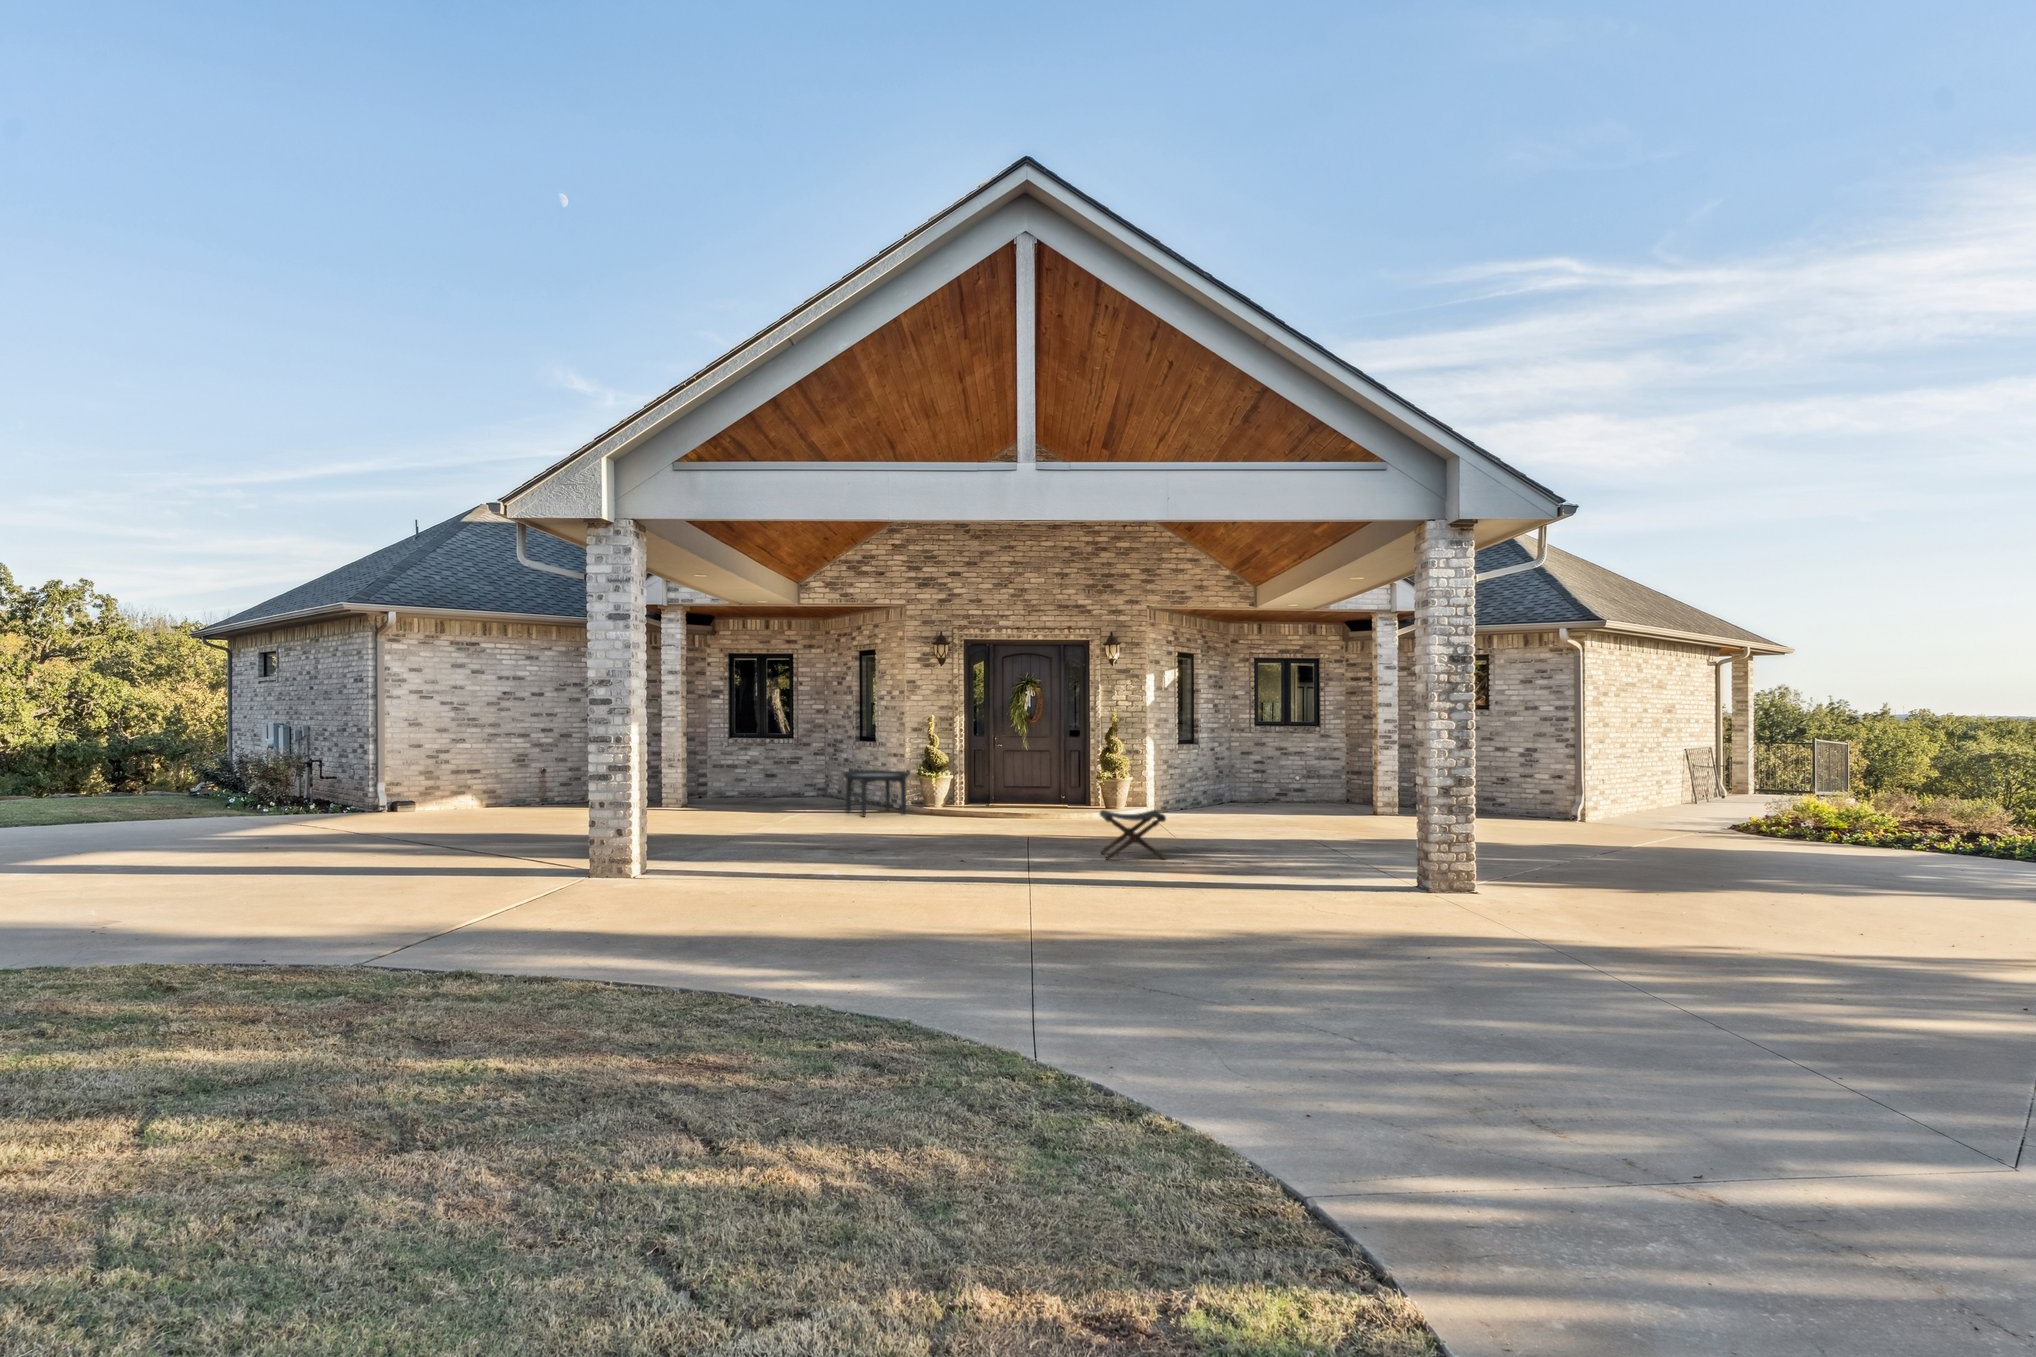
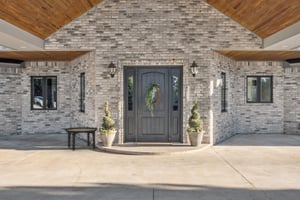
footstool: present [1100,810,1166,860] -> none [188,159,231,193]

